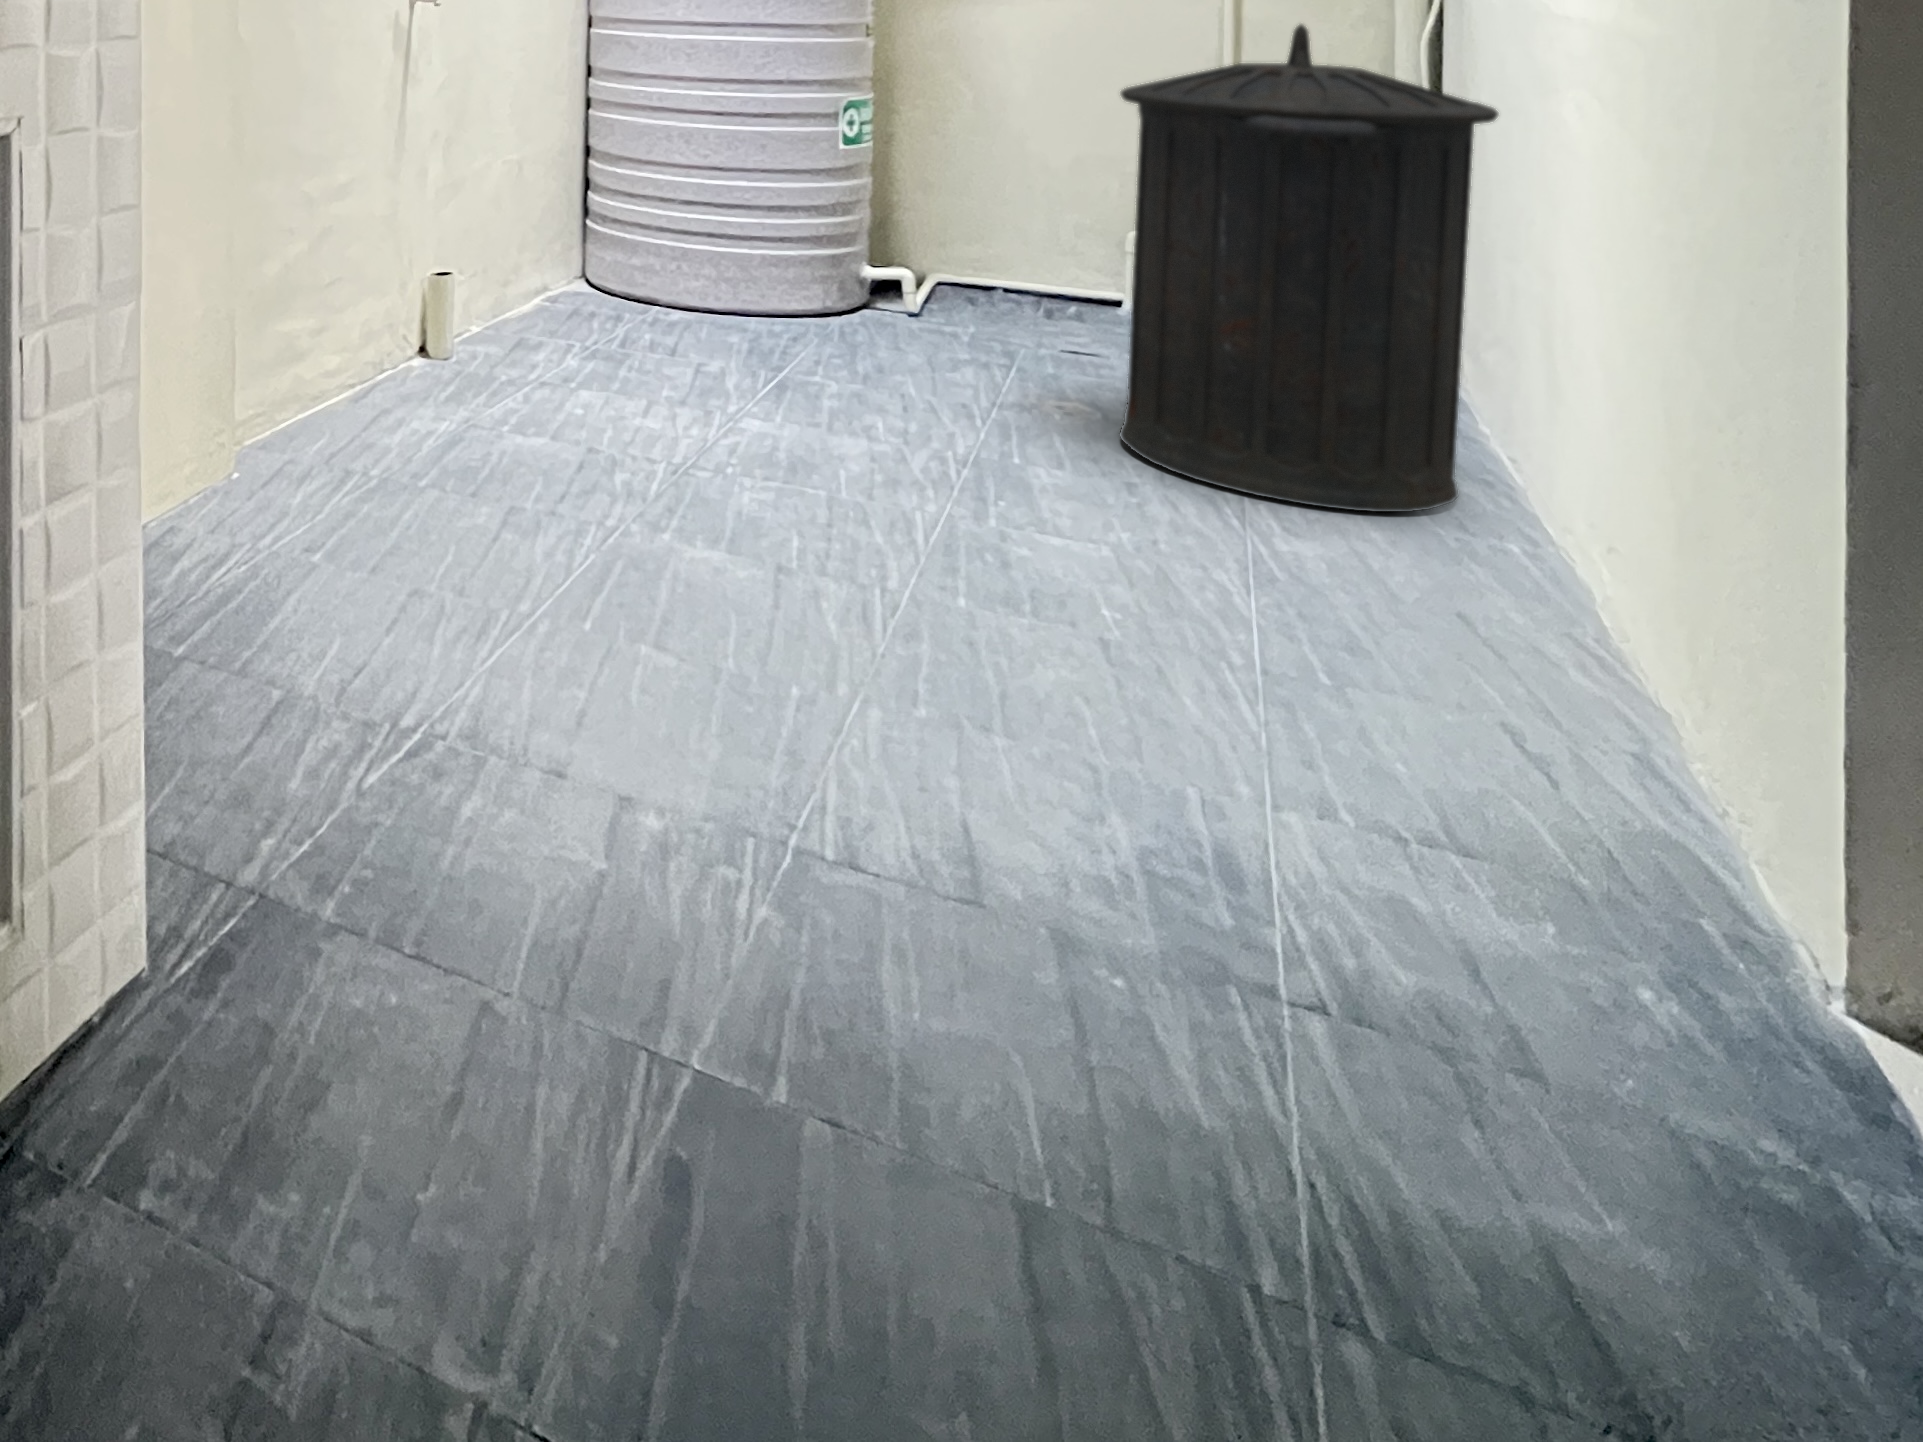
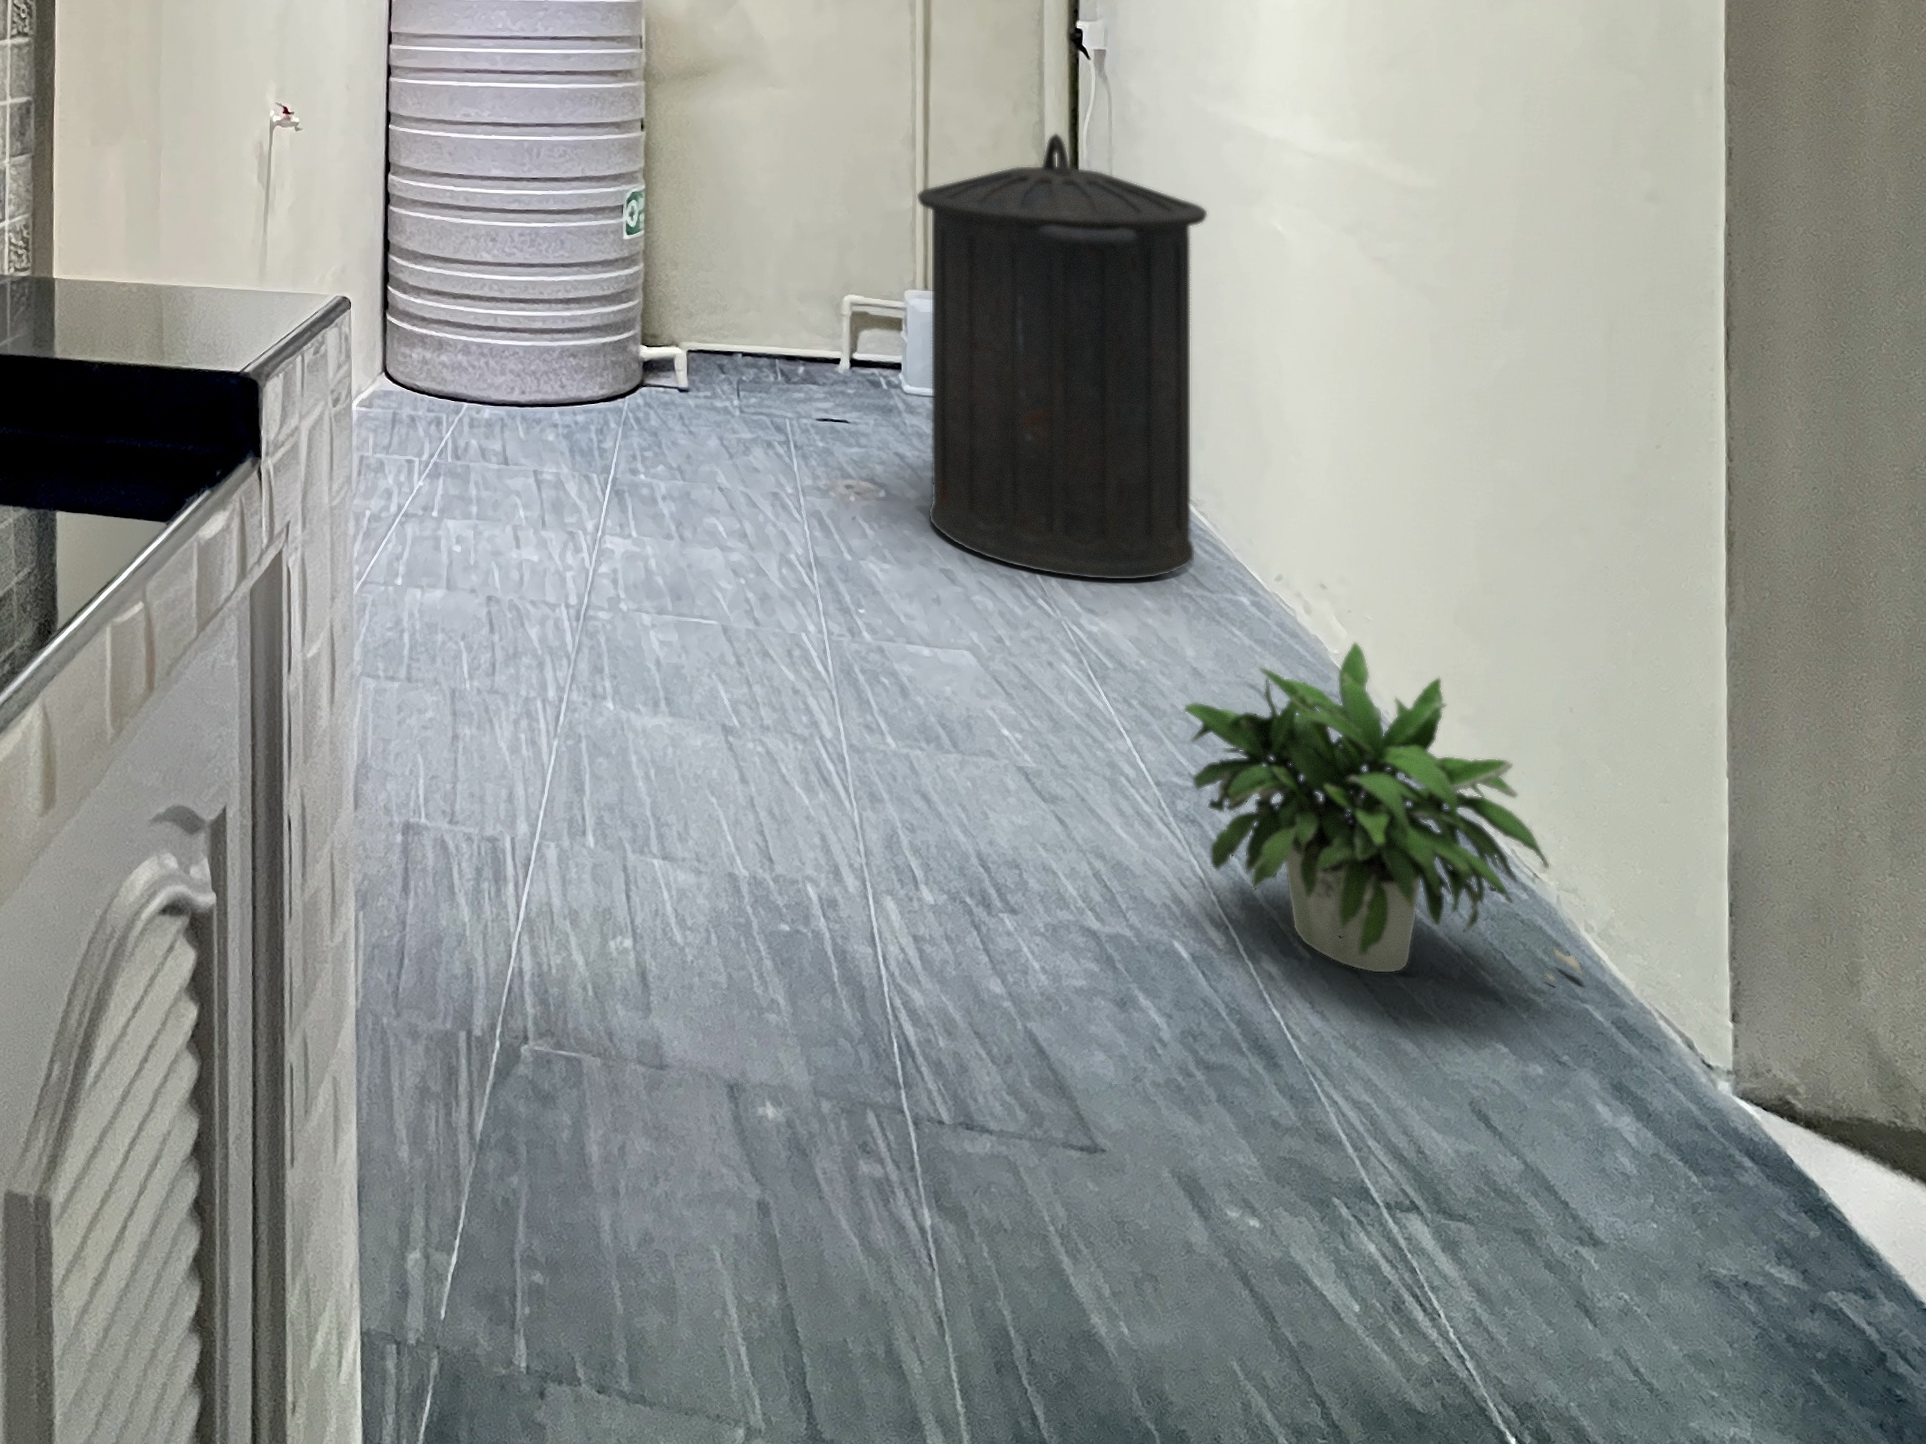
potted plant: none [1226,525,1716,903] -> present [1185,643,1582,980]

